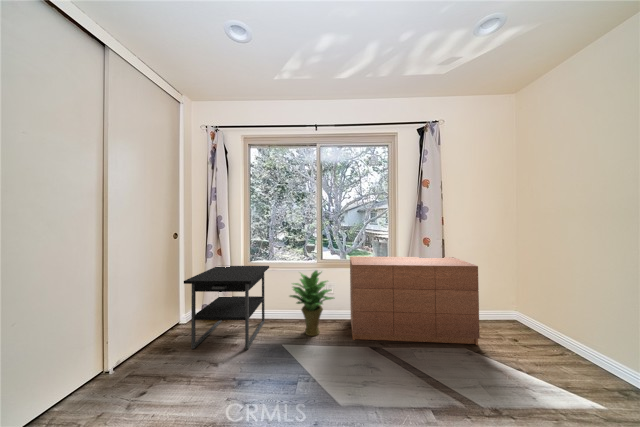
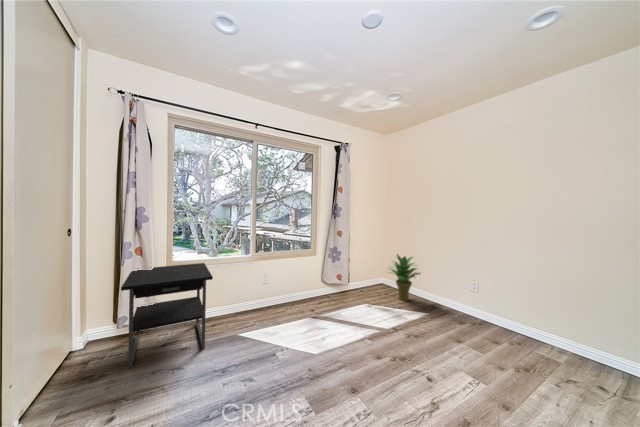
dresser: present [350,256,480,345] -> none [282,244,373,316]
potted plant: present [290,271,334,336] -> present [390,254,420,301]

